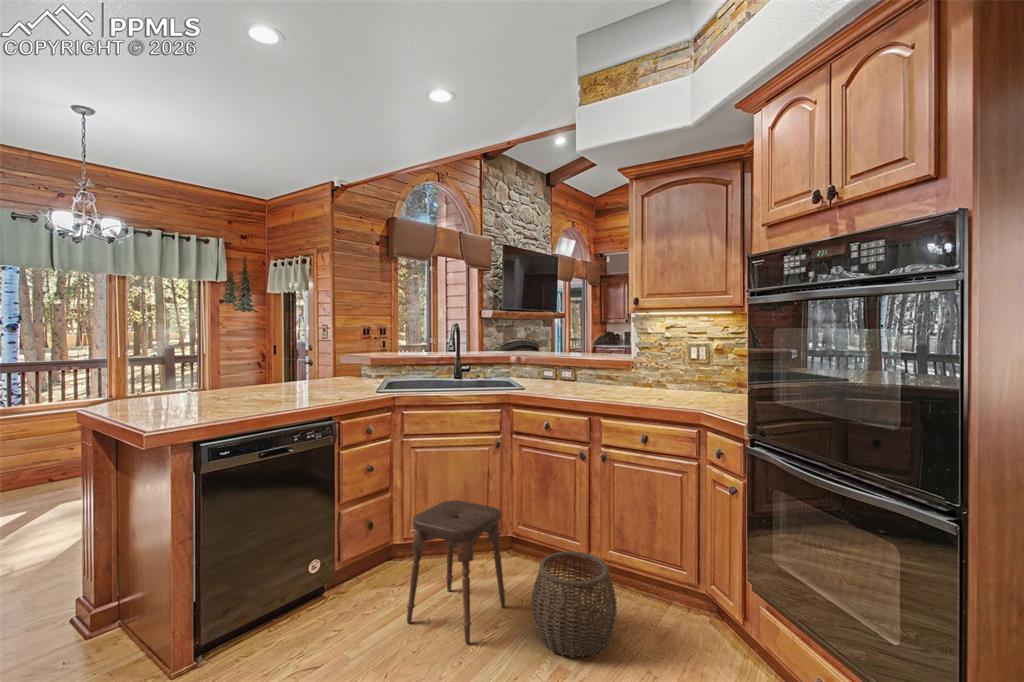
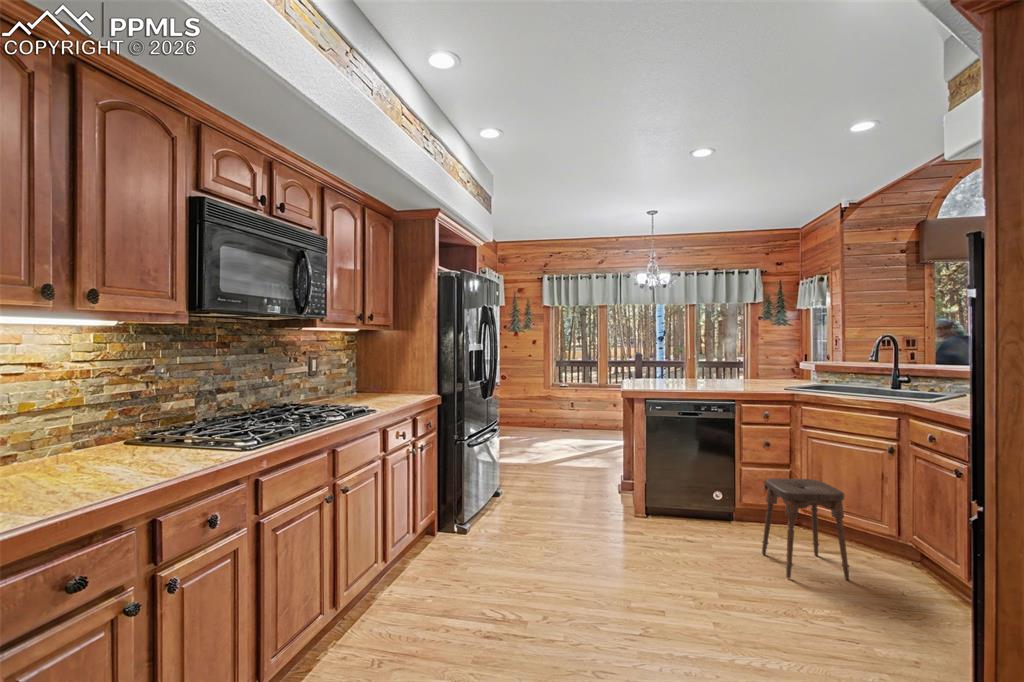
woven basket: present [532,551,617,658] -> none [835,540,931,634]

